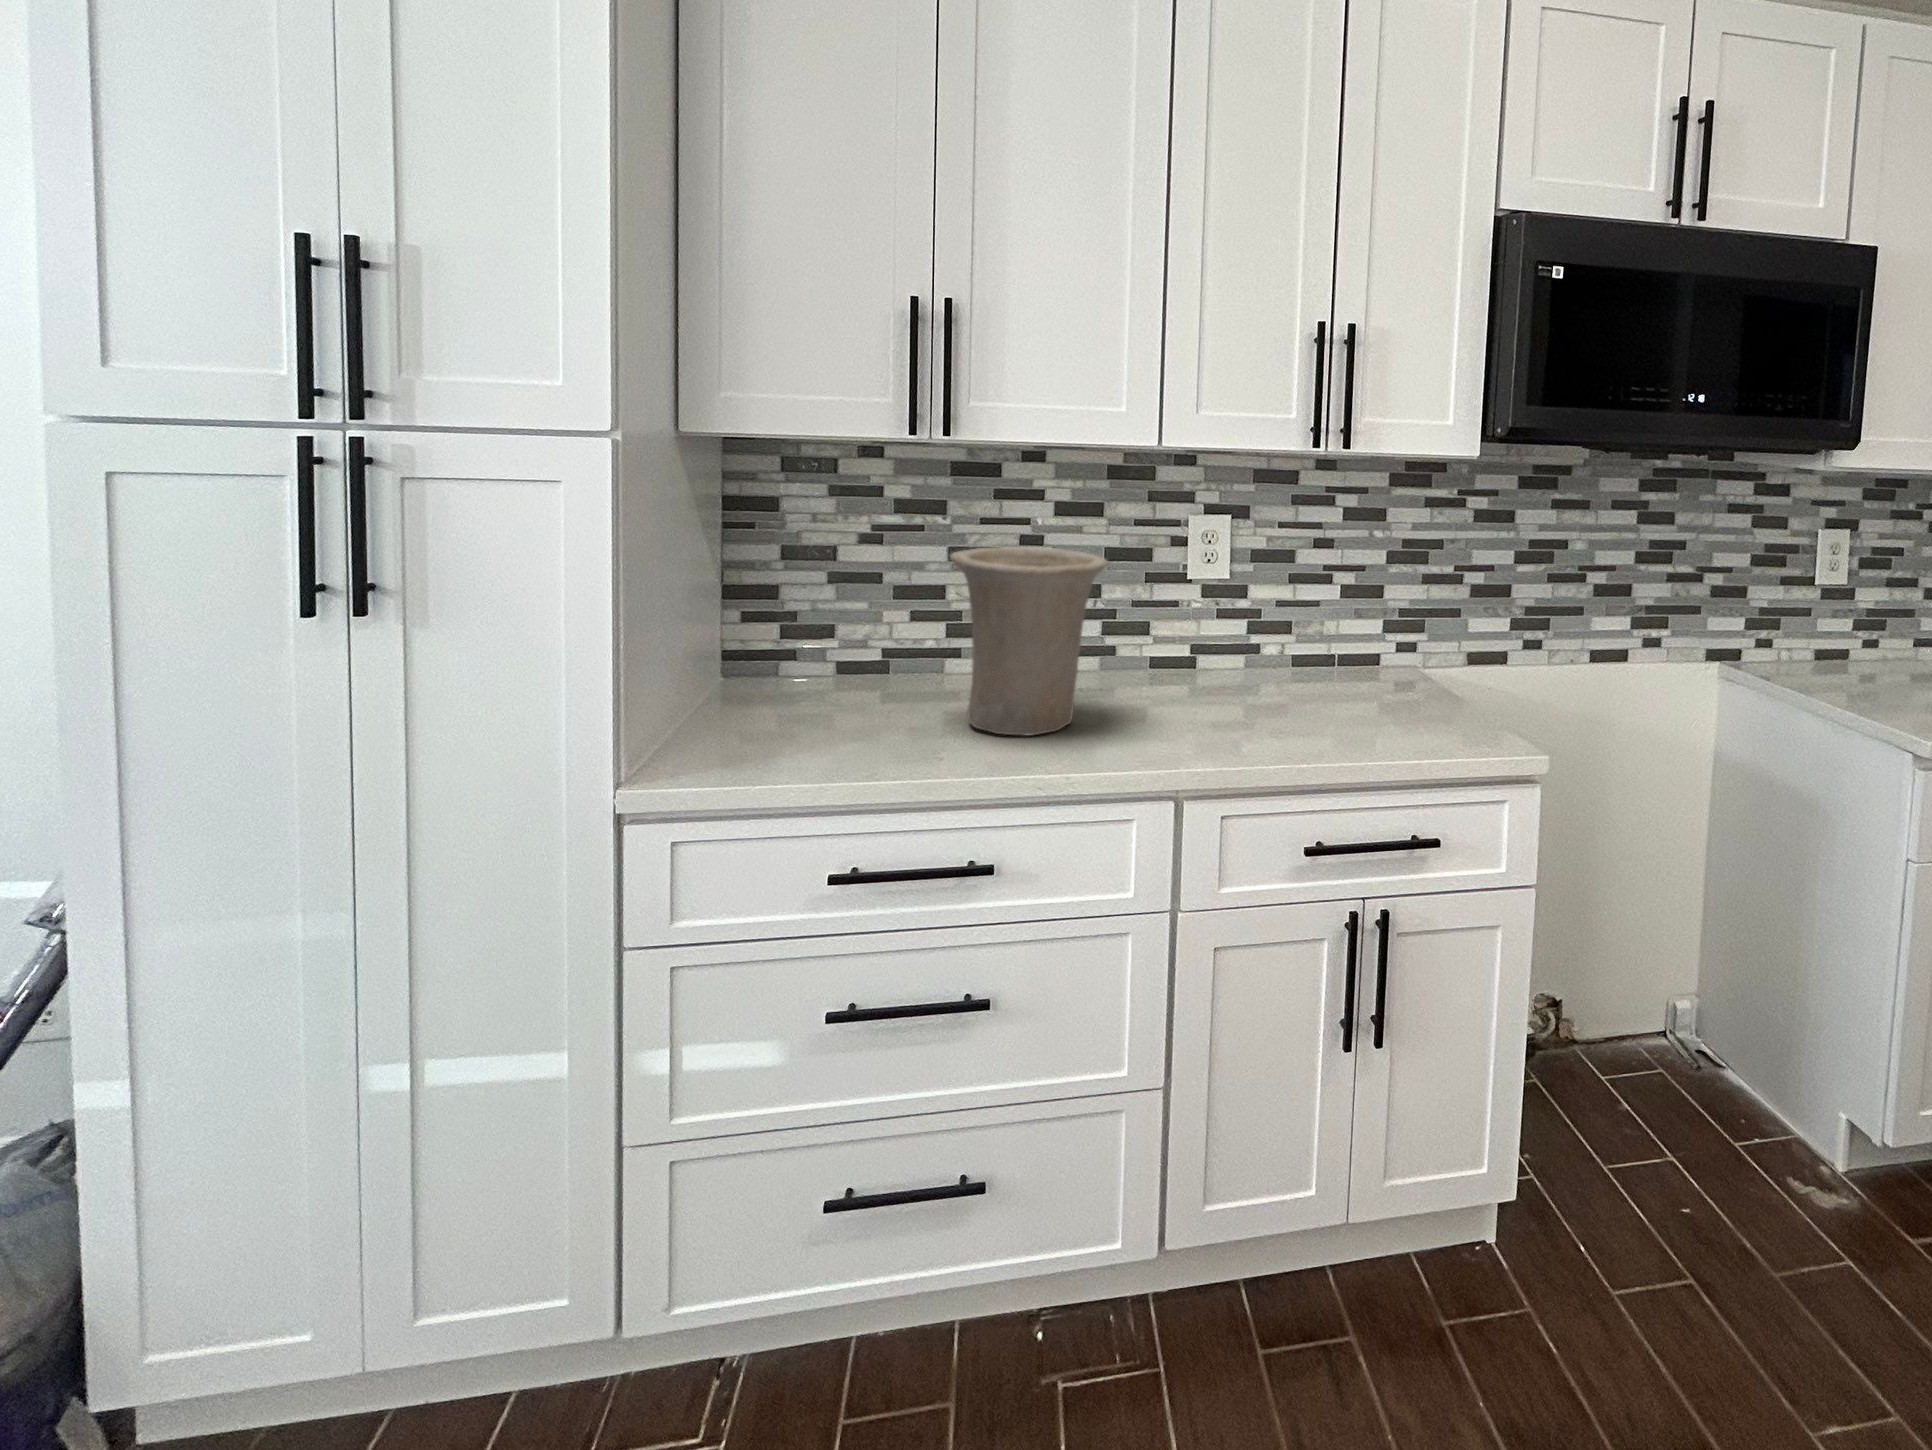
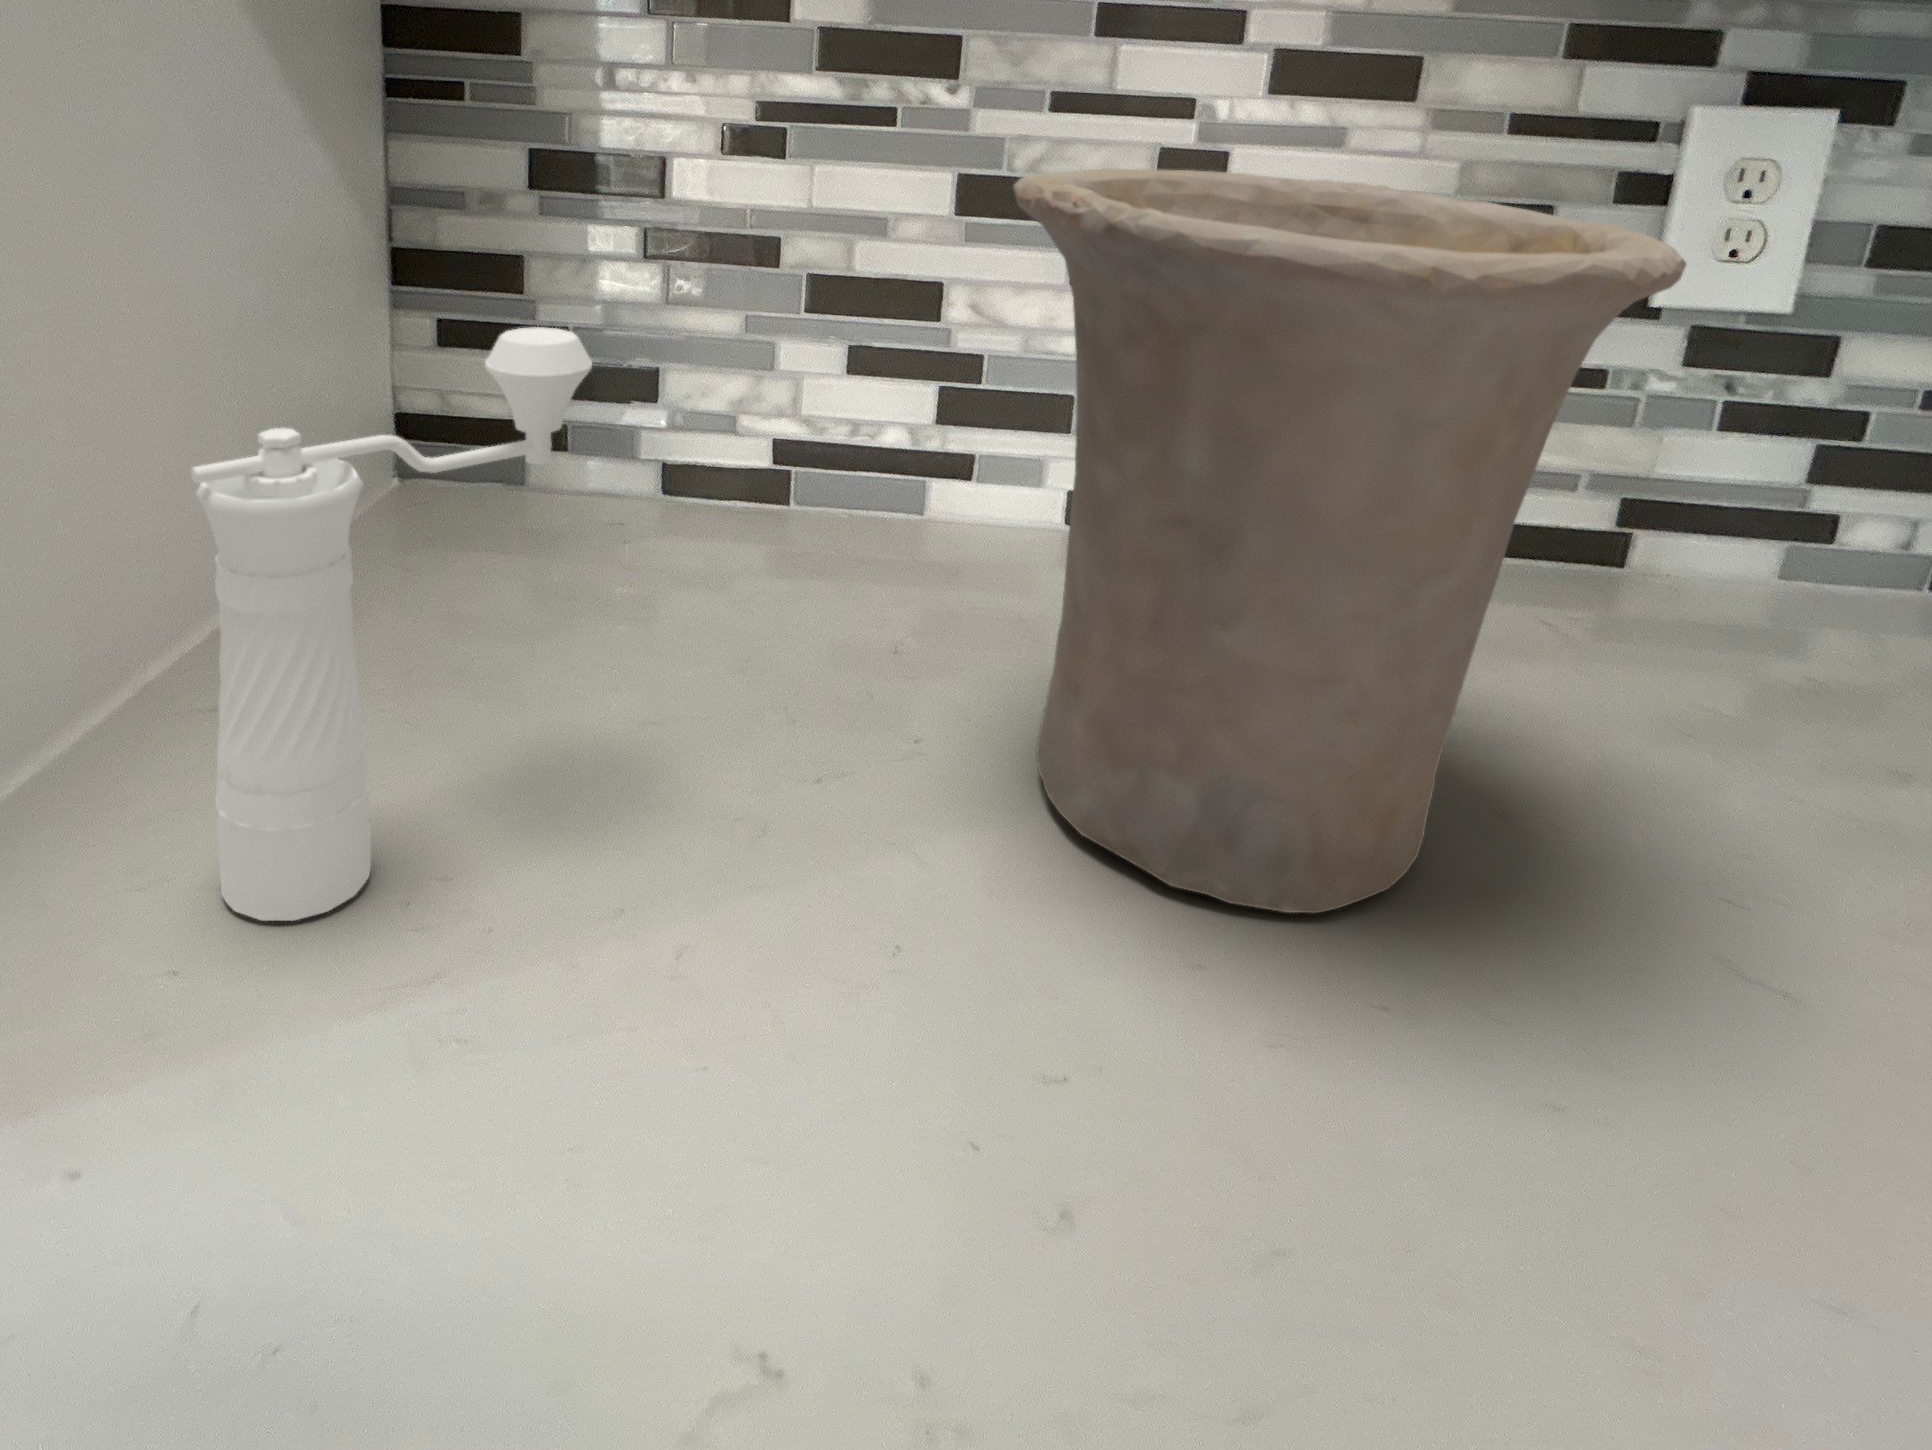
pepper mill: none [734,600,834,757] -> present [191,327,592,921]

